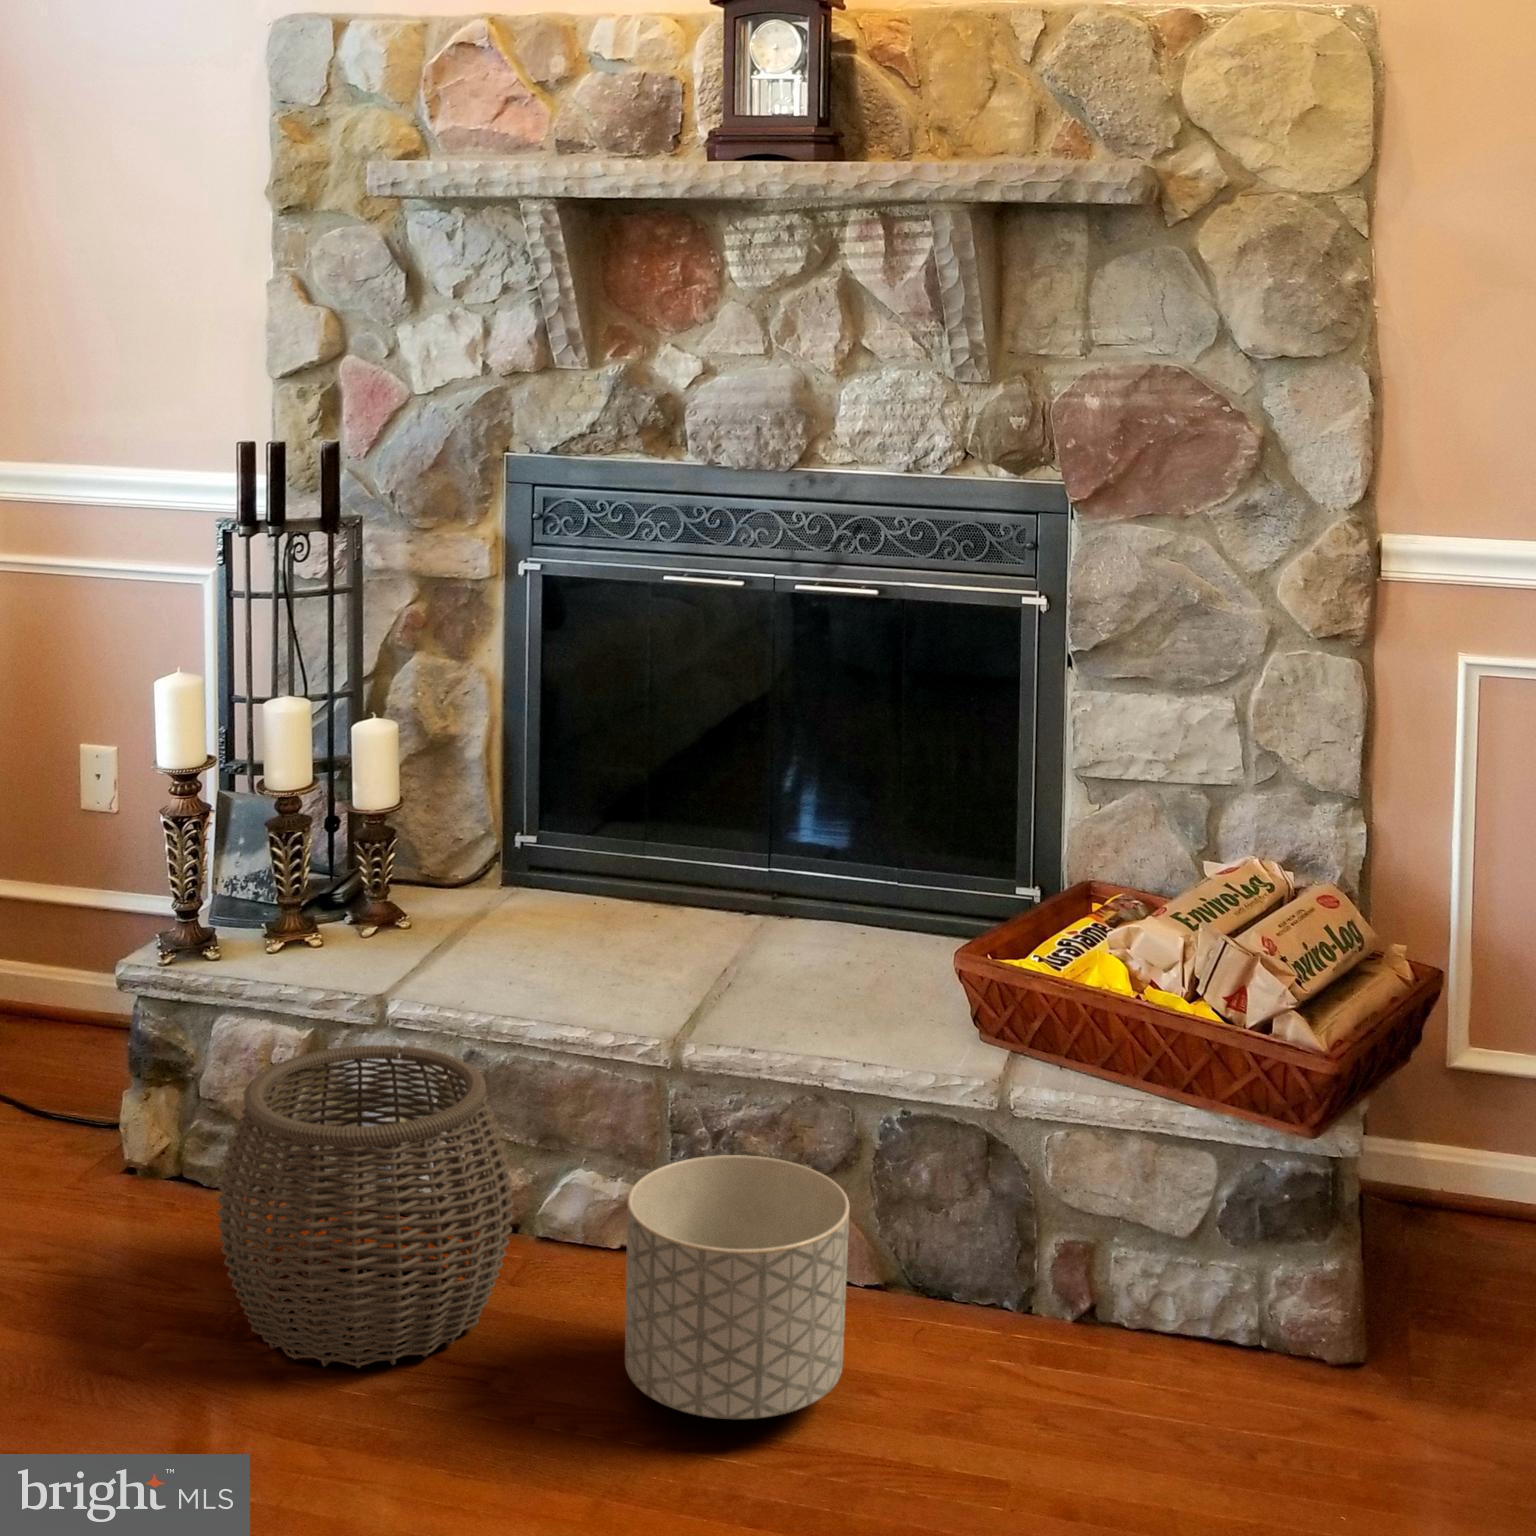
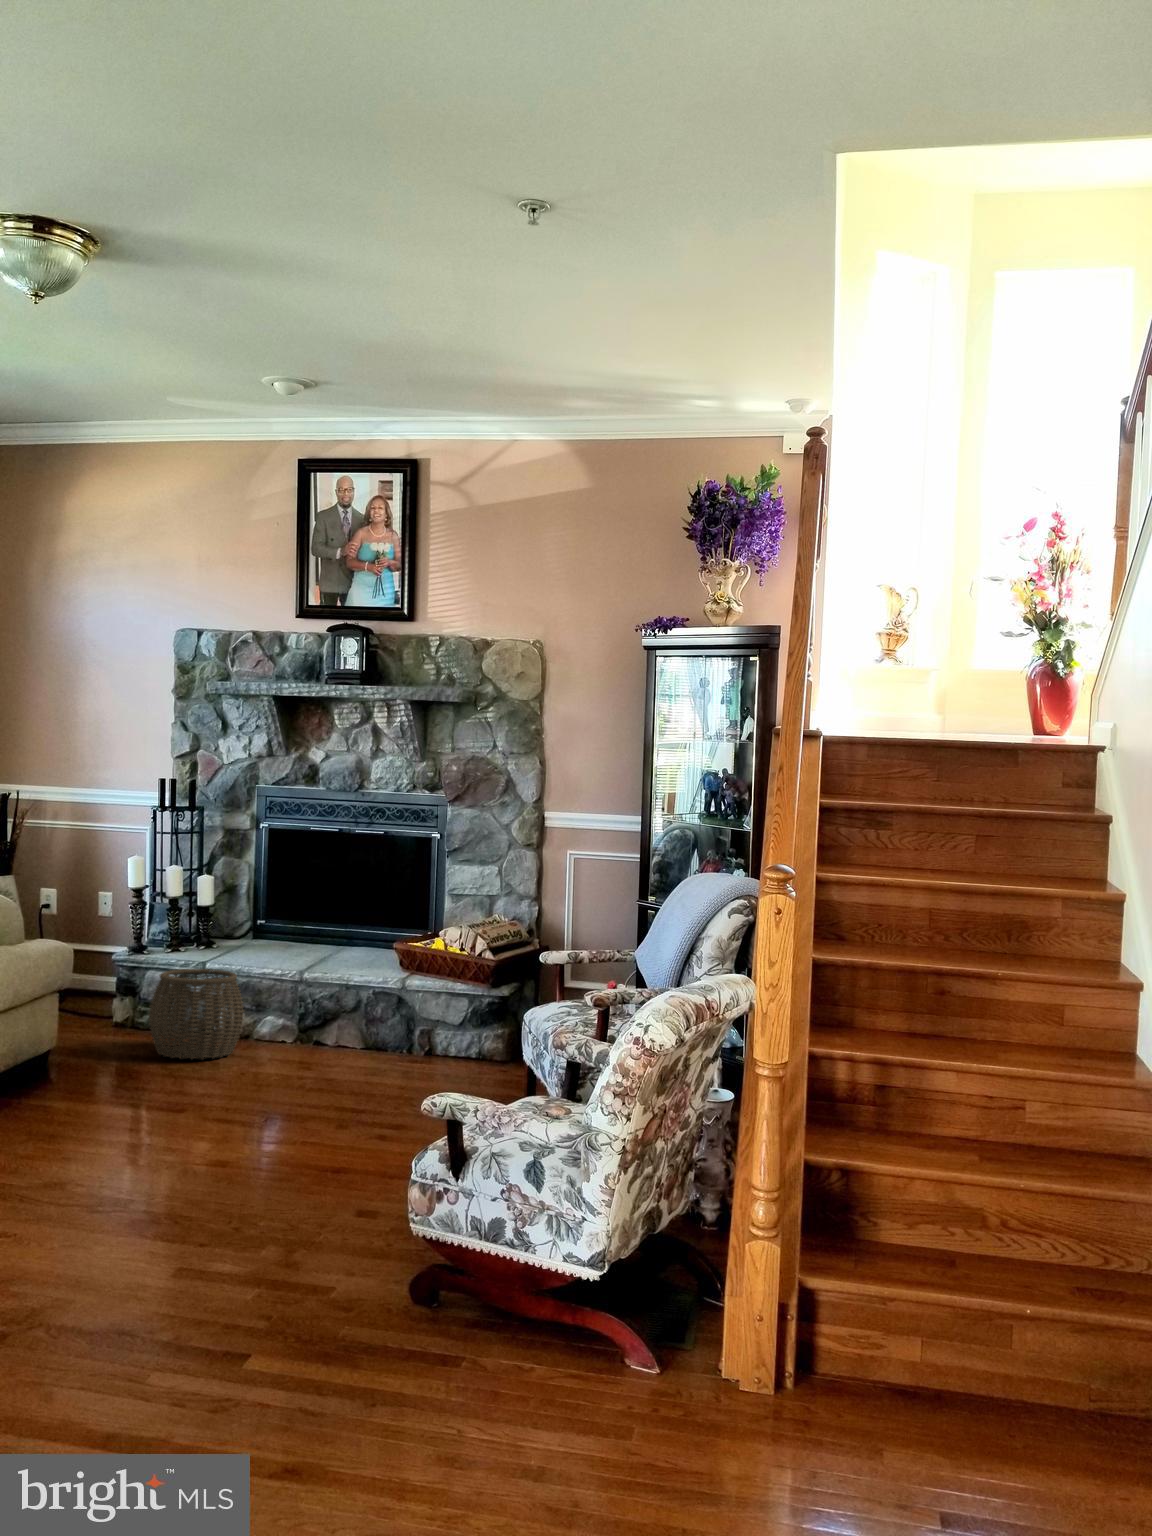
planter: present [625,1155,850,1419] -> none [276,996,347,1069]

